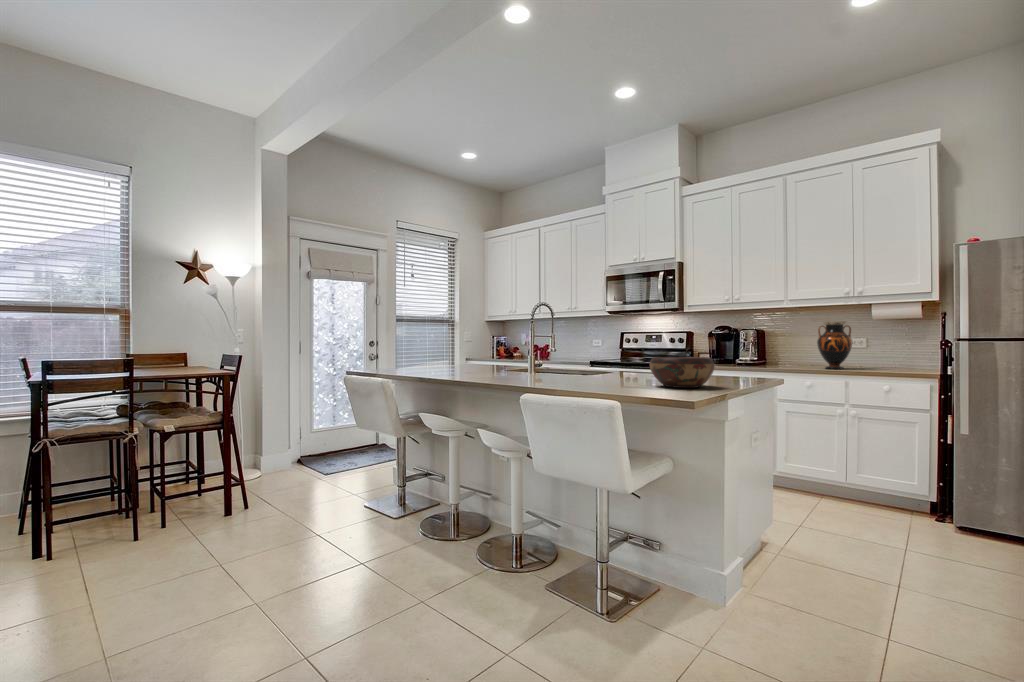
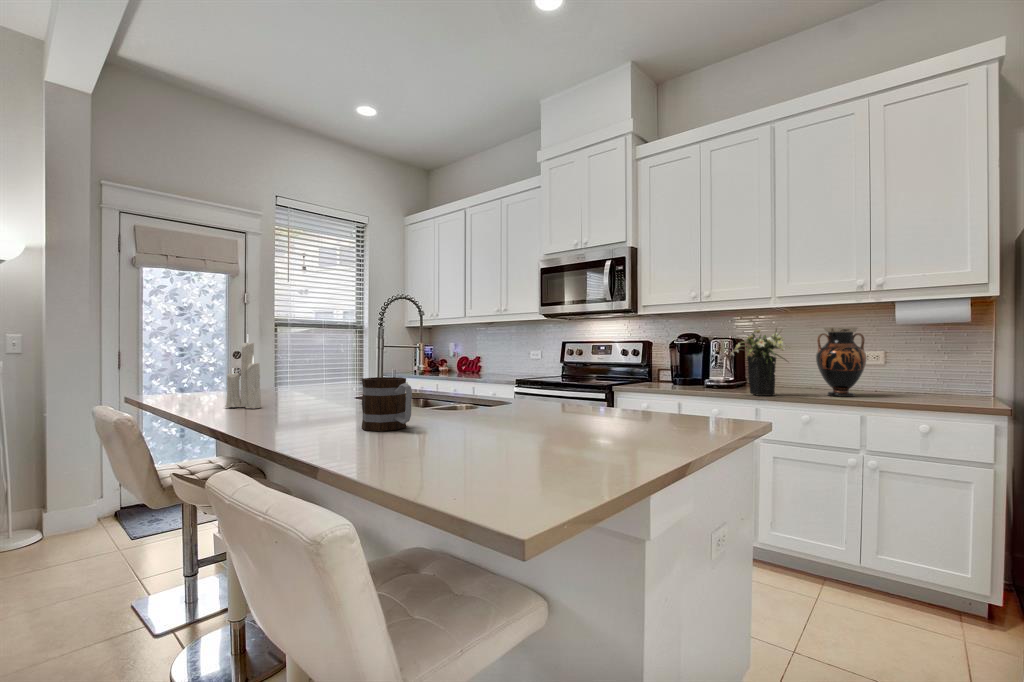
flower arrangement: none [756,322,800,369] -> present [730,328,790,396]
candle: none [435,325,459,374] -> present [225,339,262,409]
mug: none [551,352,585,381] -> present [362,377,412,431]
decorative bowl: present [650,357,715,388] -> none [499,392,621,460]

